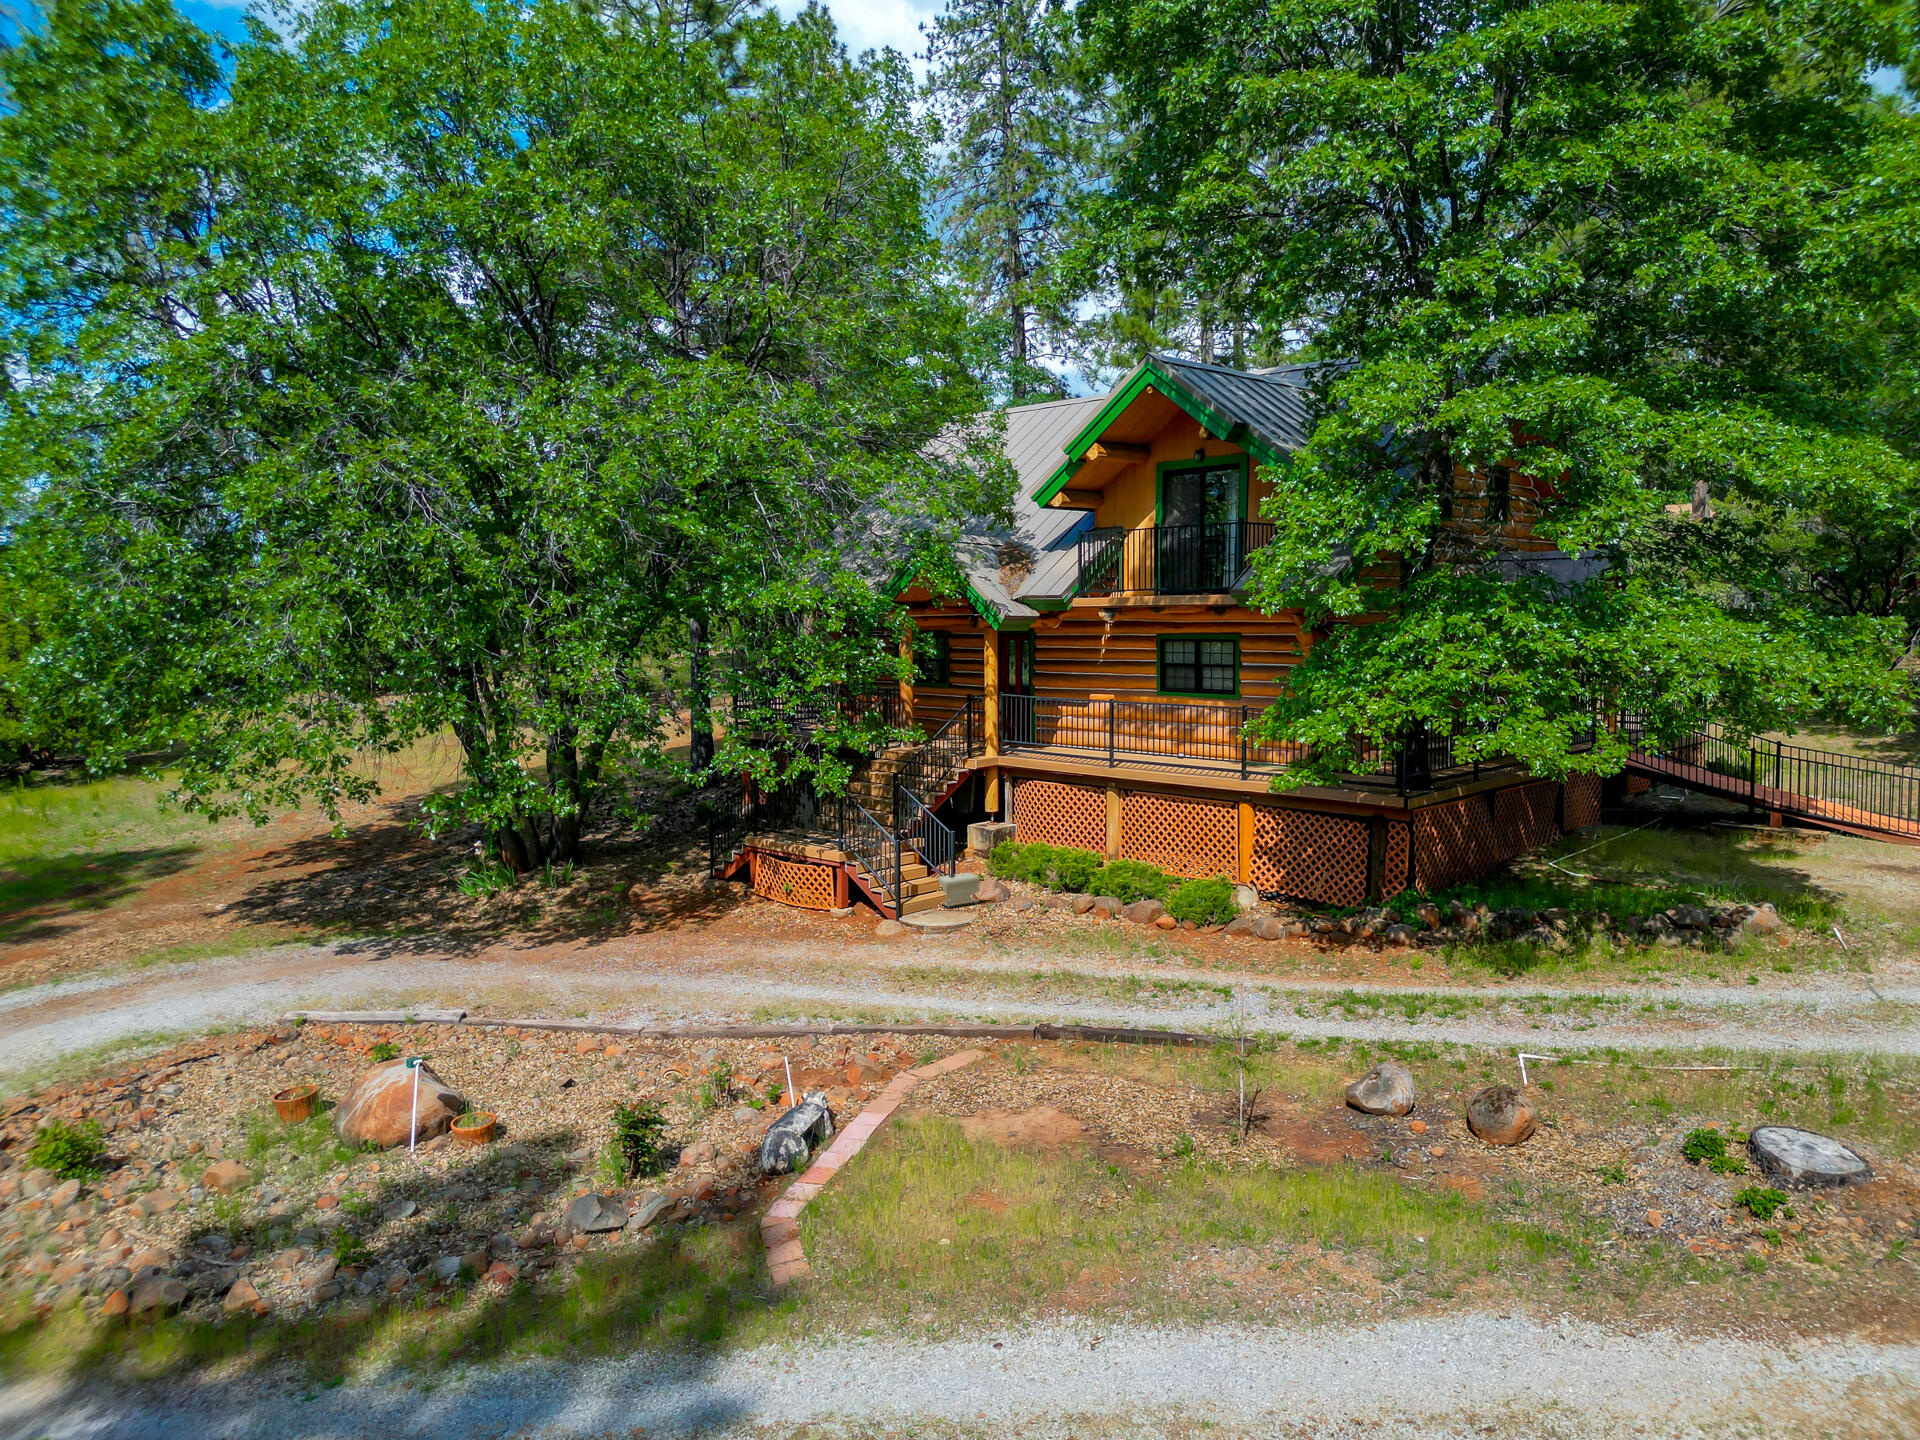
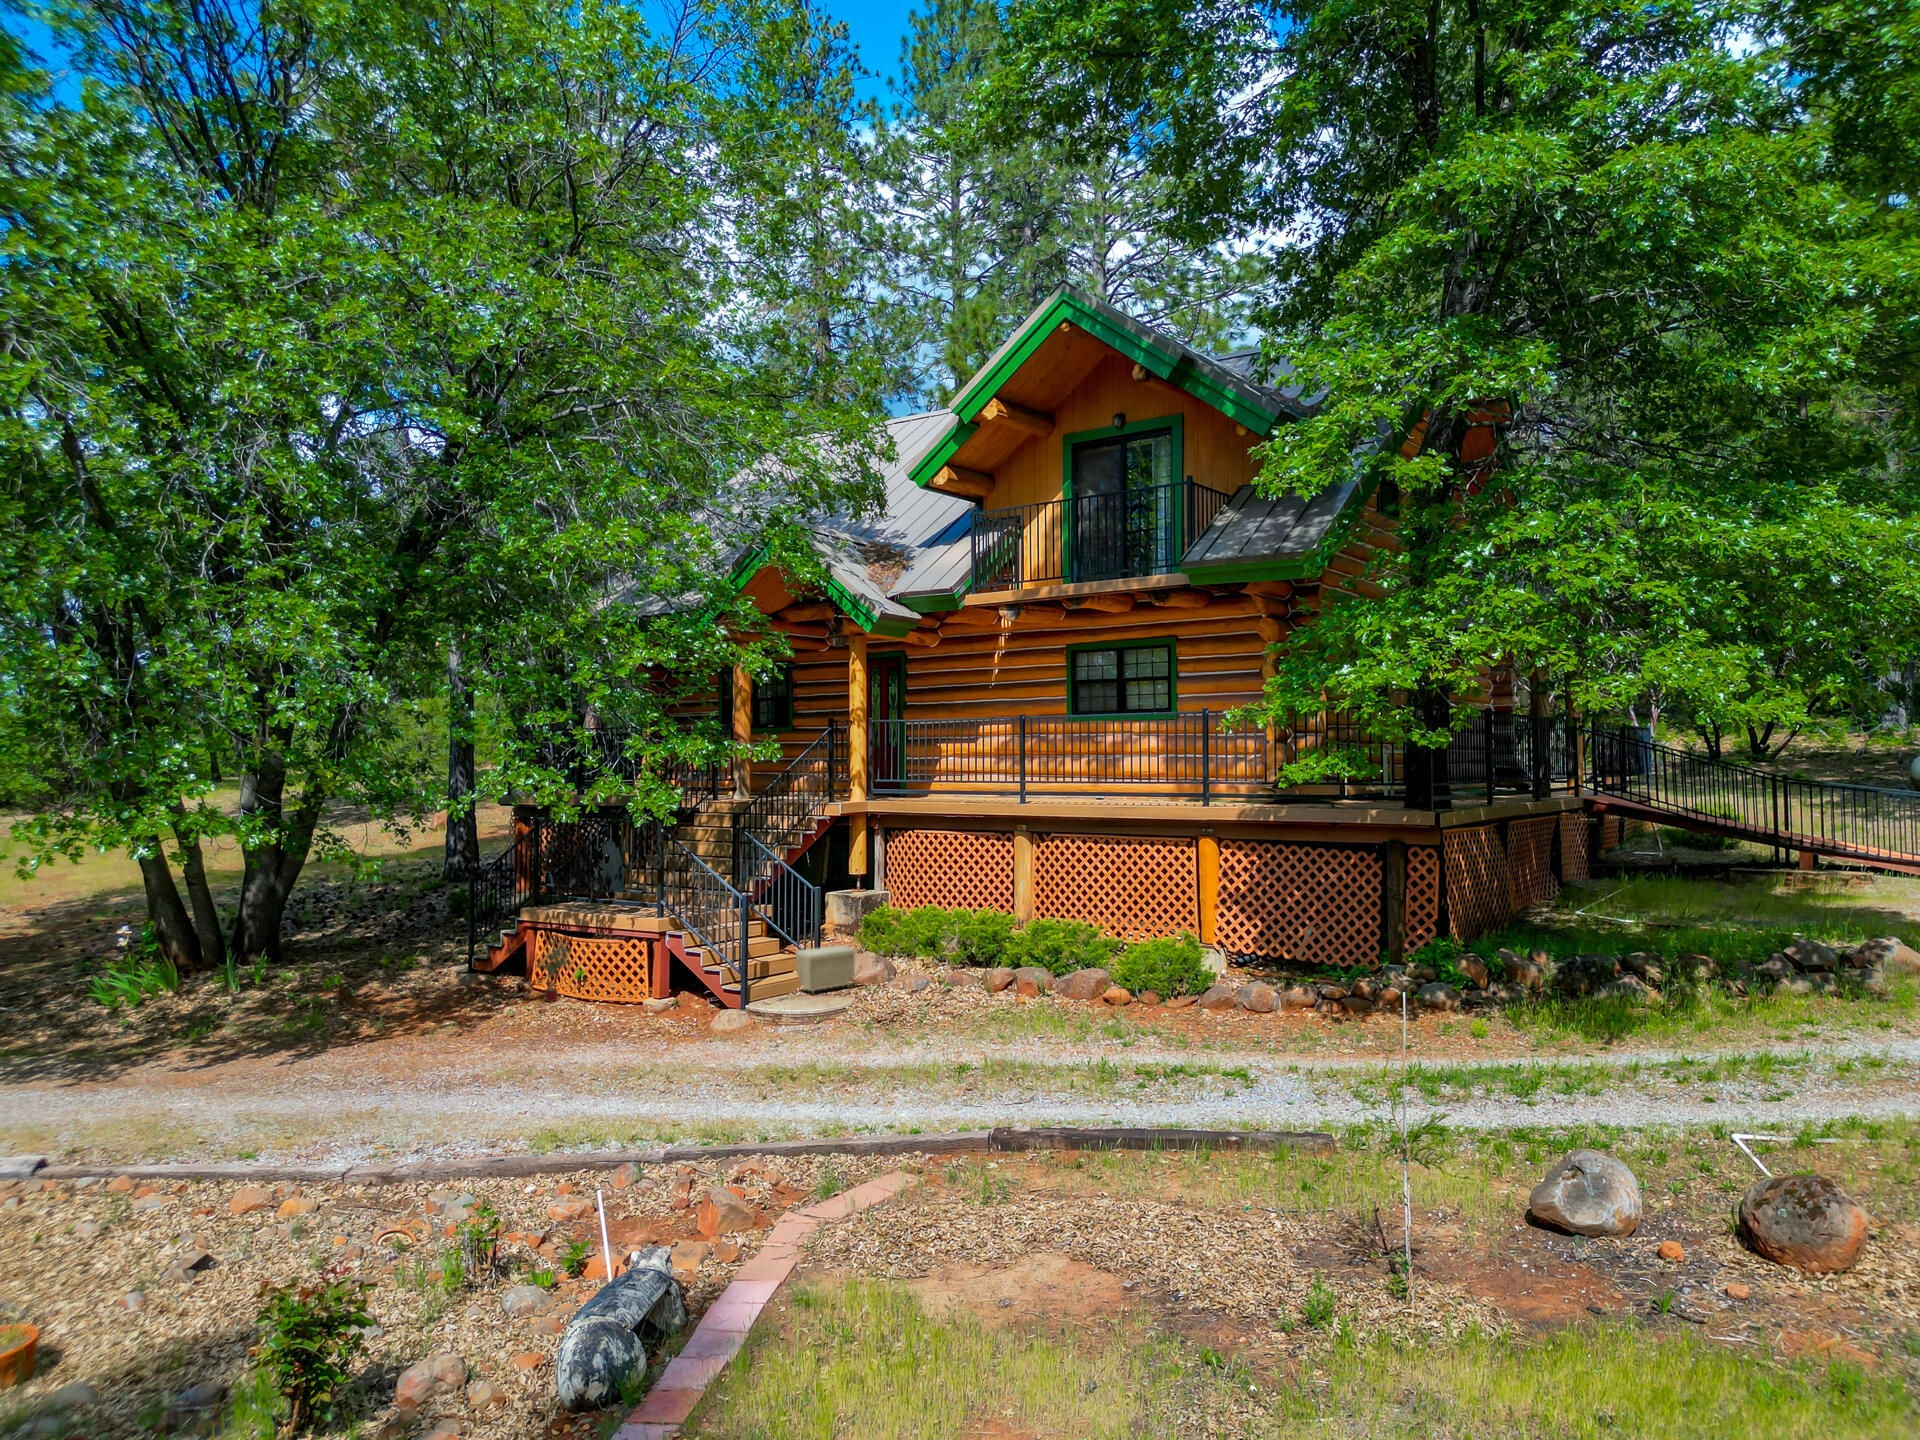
potted tree: none [762,862,788,906] -> present [536,939,572,1002]

